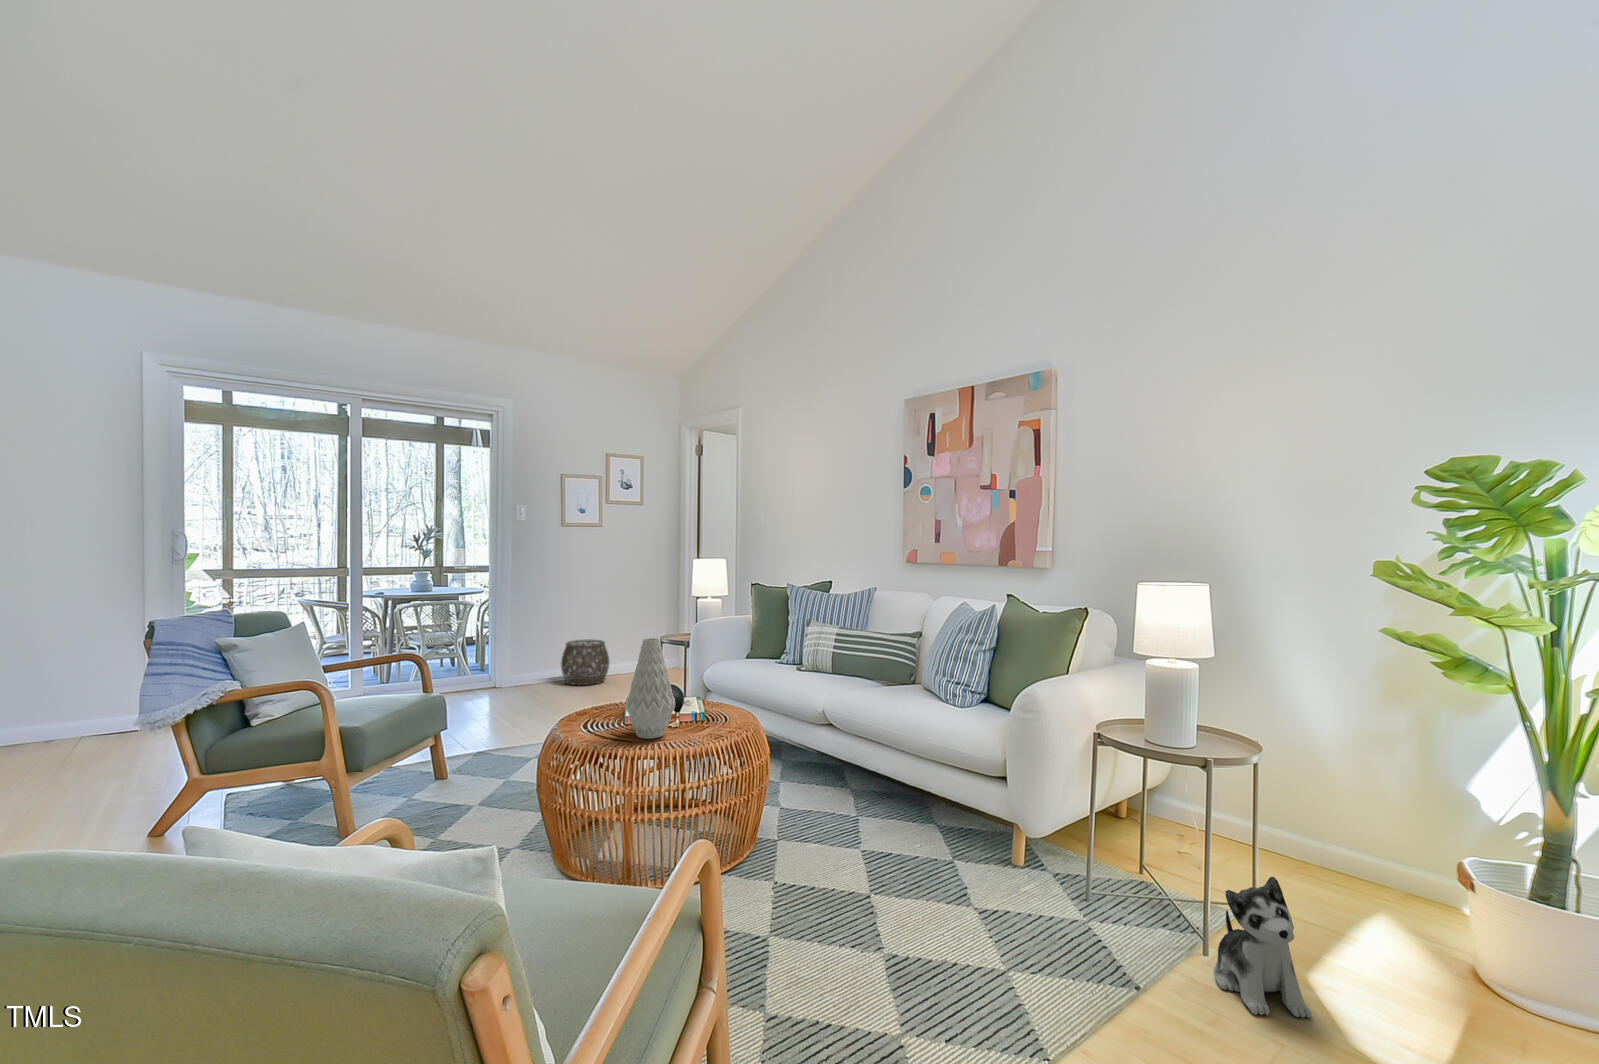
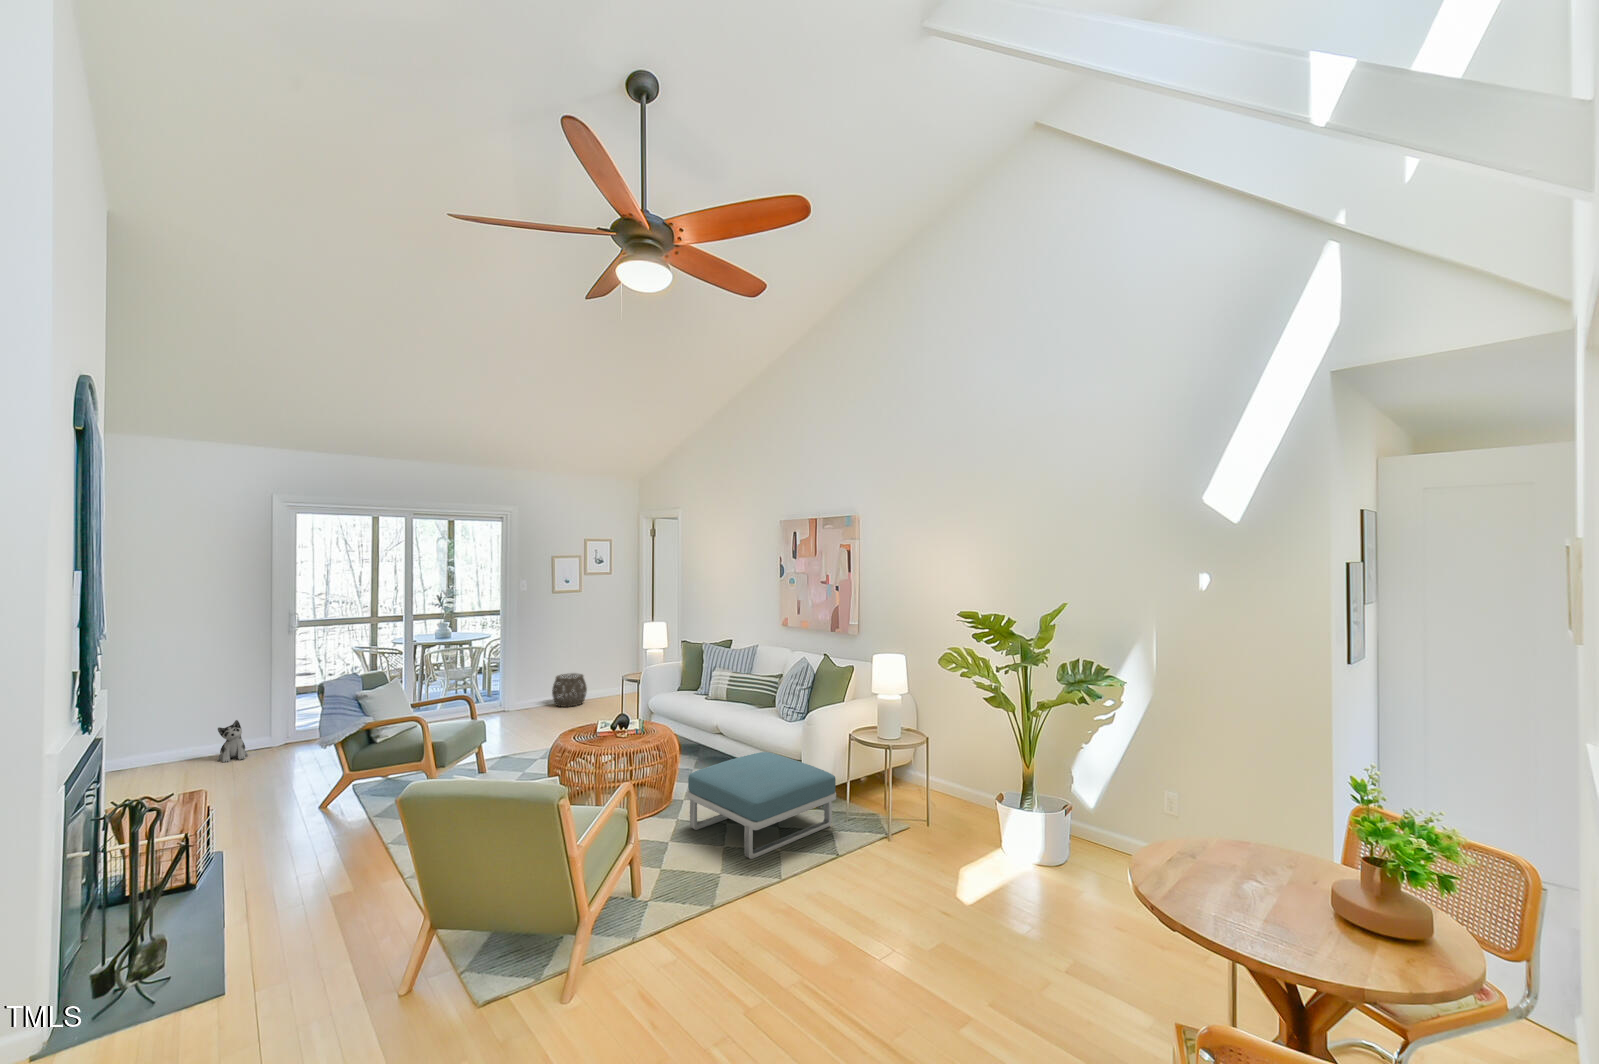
vase: present [625,638,675,739] -> none [597,690,624,745]
footstool: none [797,759,1093,989] -> present [687,752,836,859]
plush toy: present [1214,877,1311,1018] -> present [217,720,248,762]

